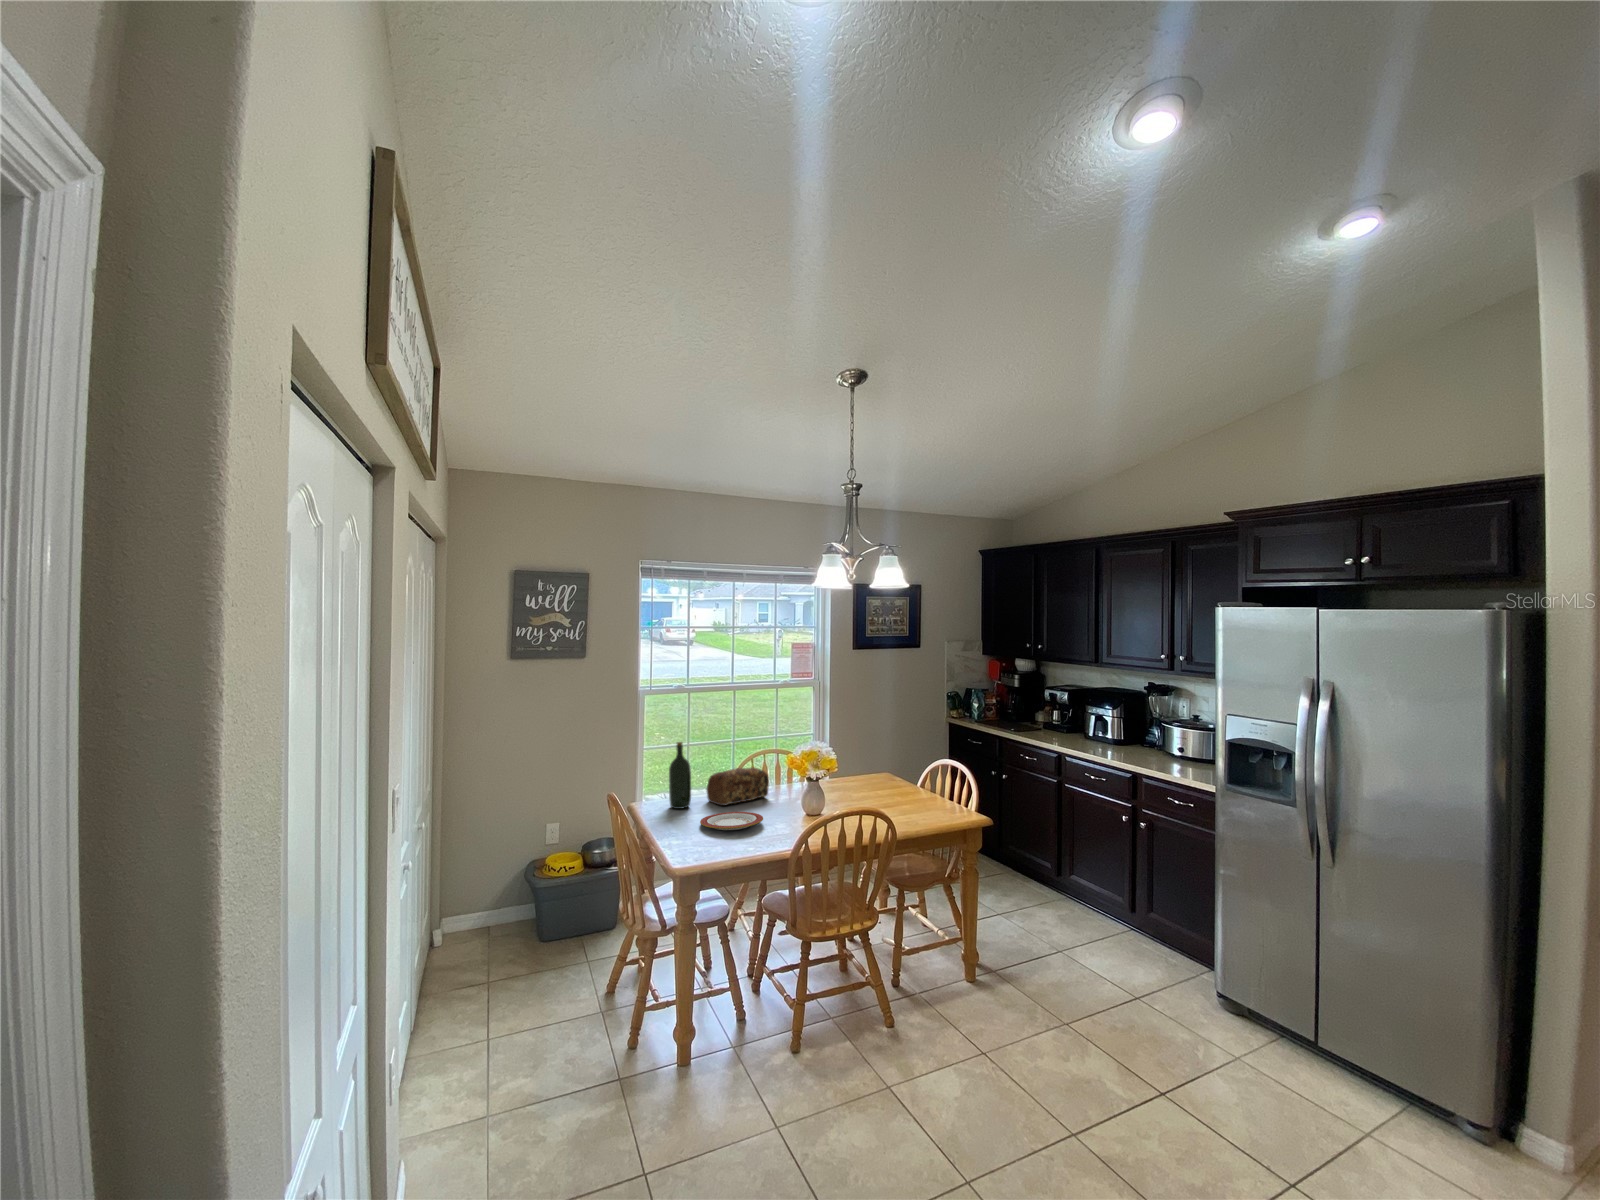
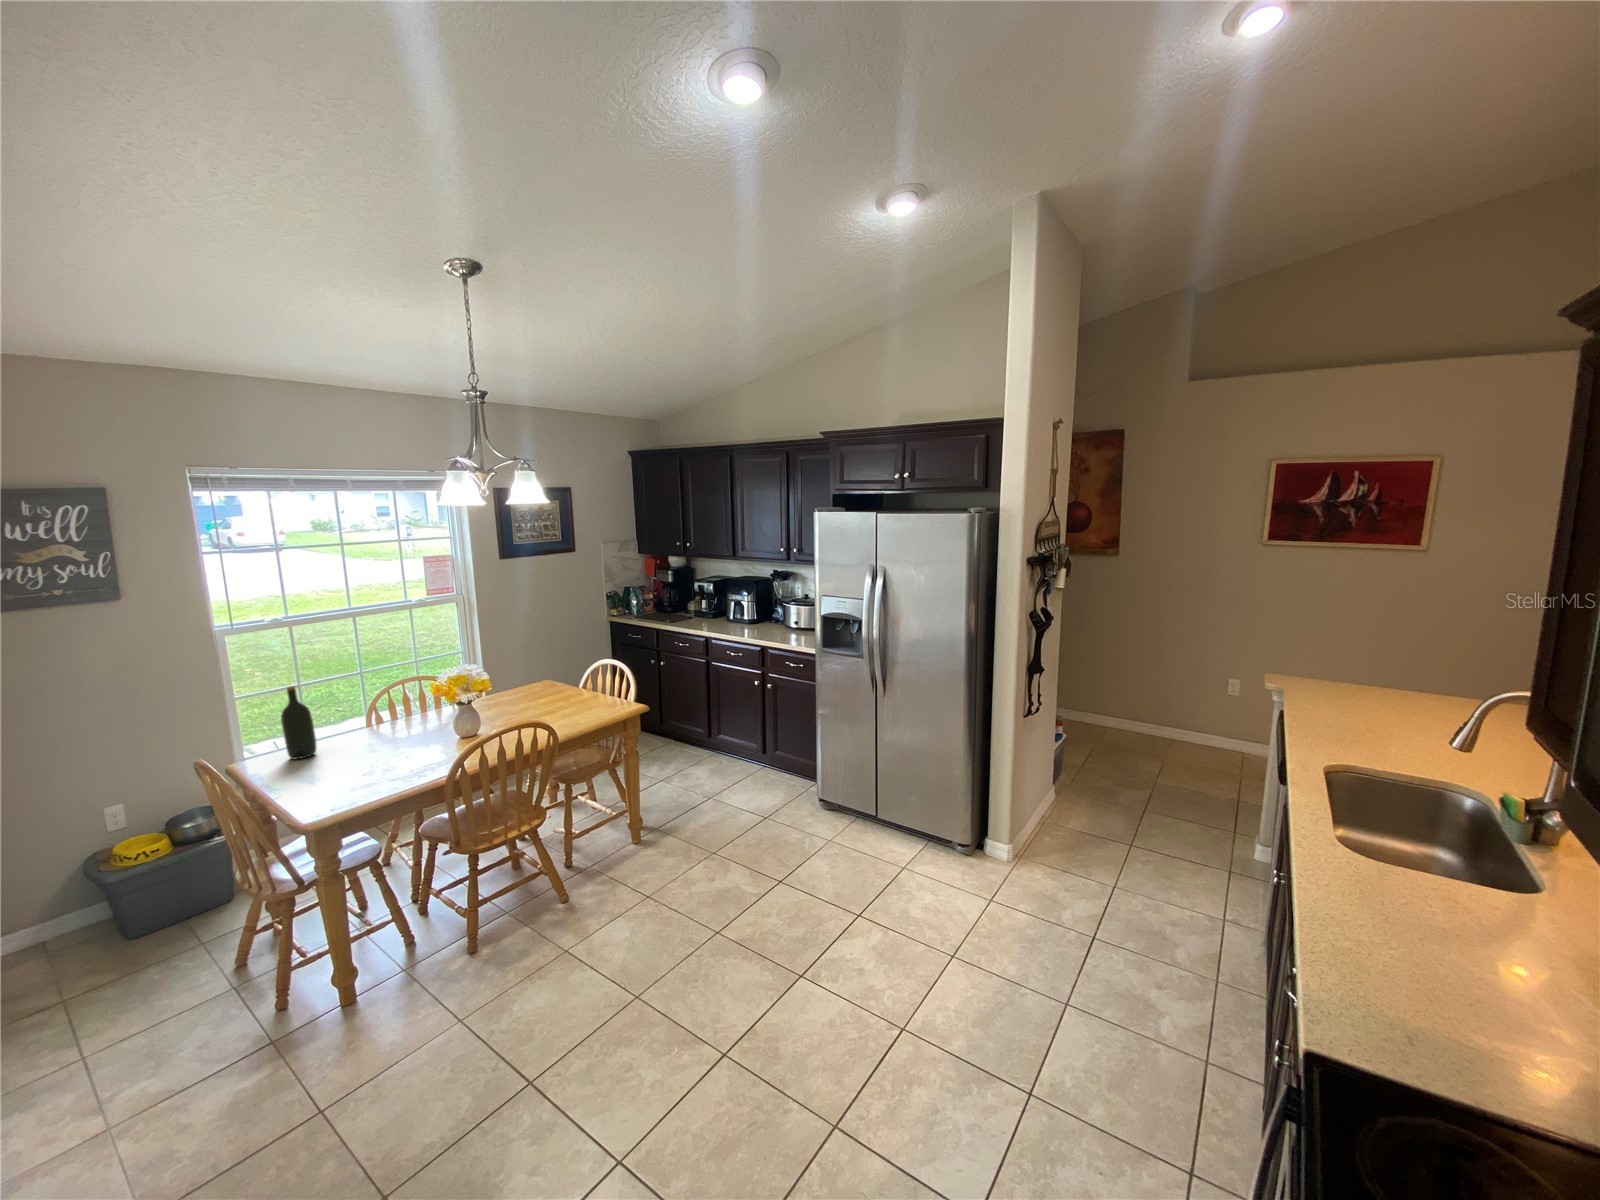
bread loaf: present [707,768,769,806] -> none [335,699,415,746]
plate: present [700,812,763,830] -> none [333,746,411,771]

